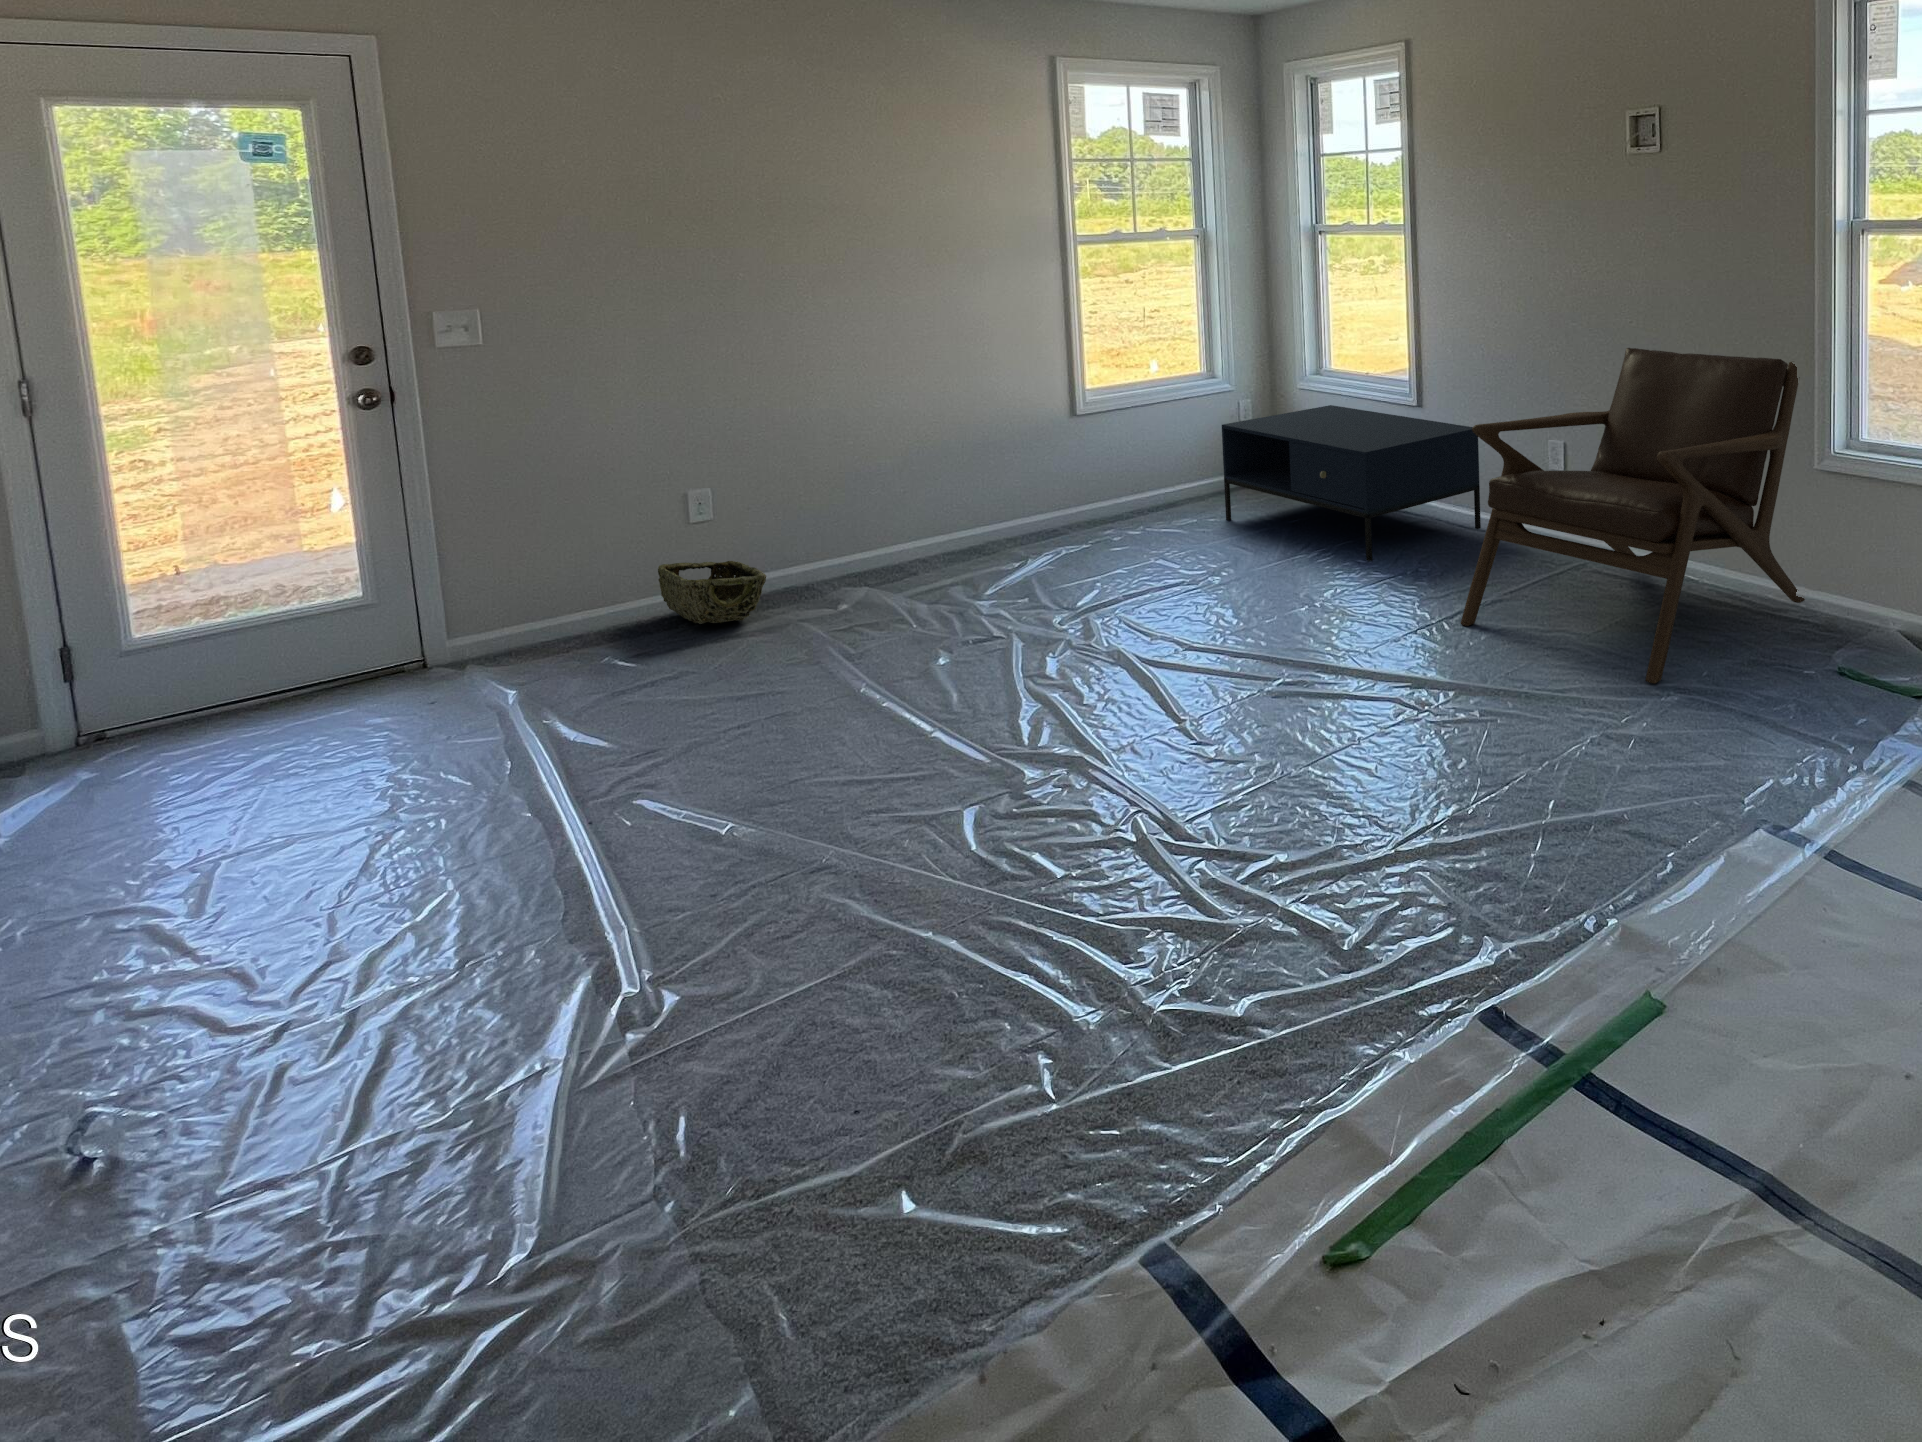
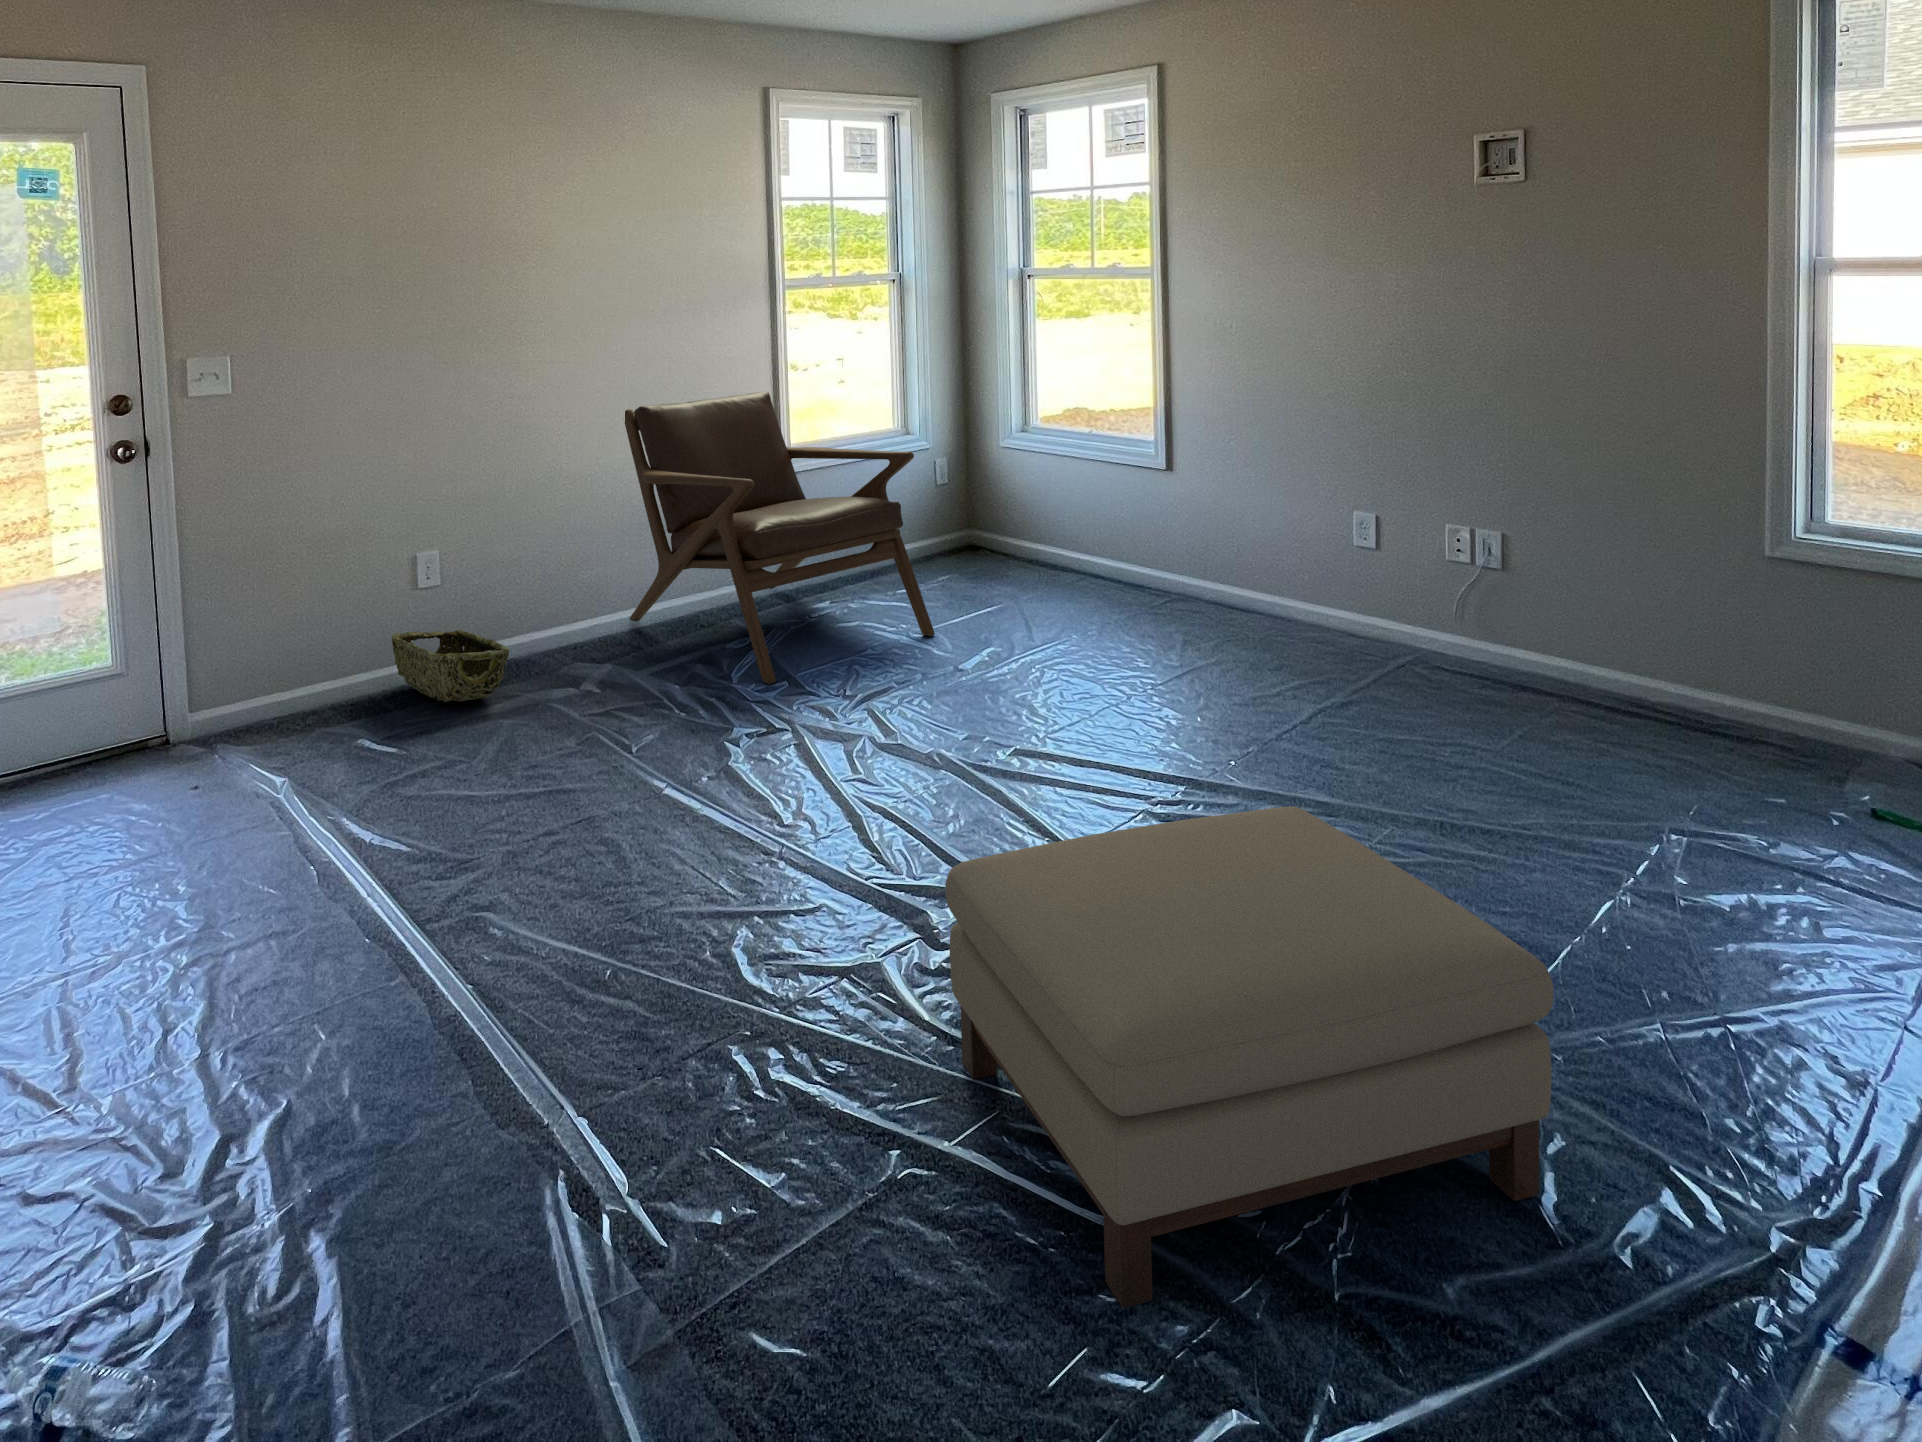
lounge chair: present [1461,348,1805,683] -> present [625,391,935,684]
coffee table: present [1222,405,1481,561] -> none [949,467,1259,648]
ottoman: none [963,669,1368,1031] -> present [945,806,1553,1308]

